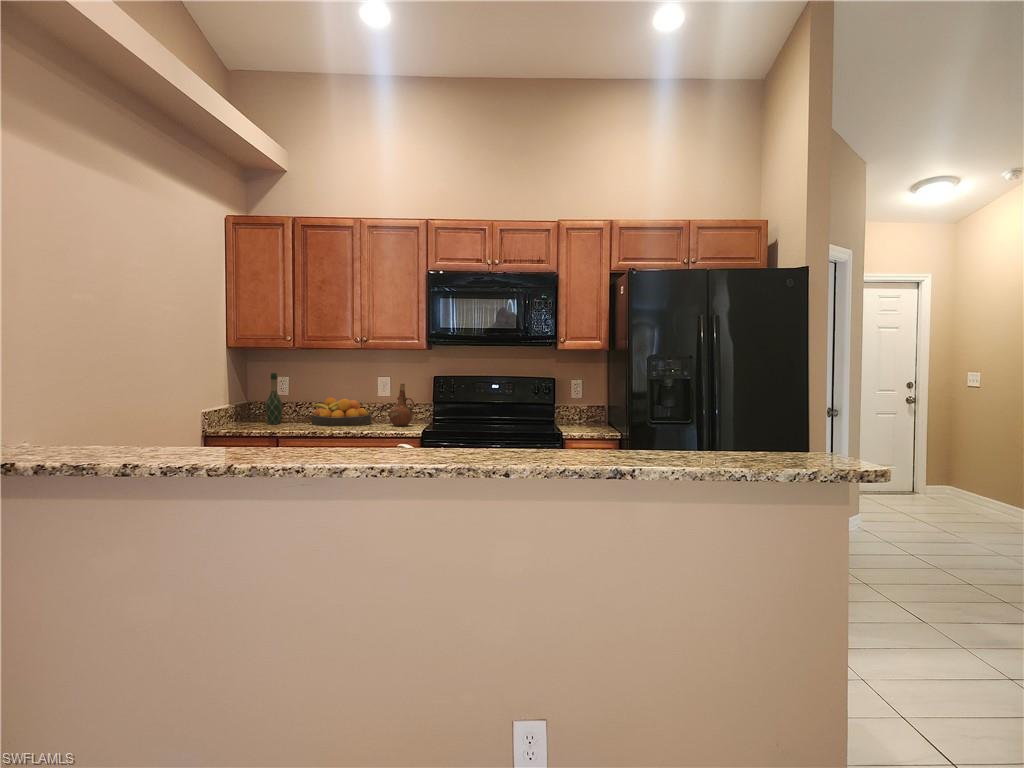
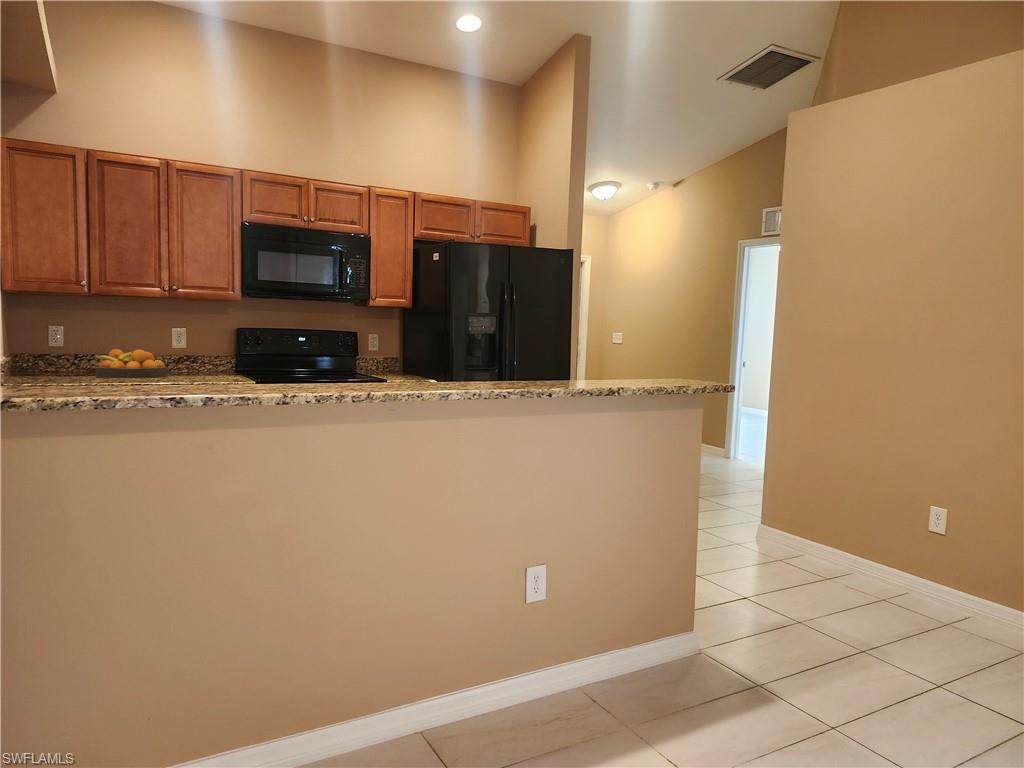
wine bottle: present [265,373,283,424] -> none [35,321,58,378]
ceramic pitcher: present [389,384,414,426] -> none [192,334,220,377]

